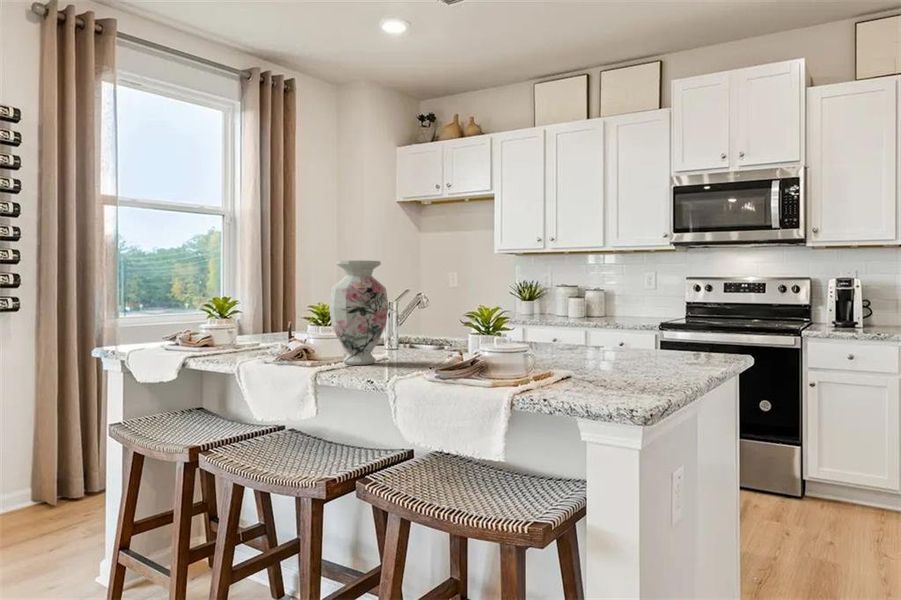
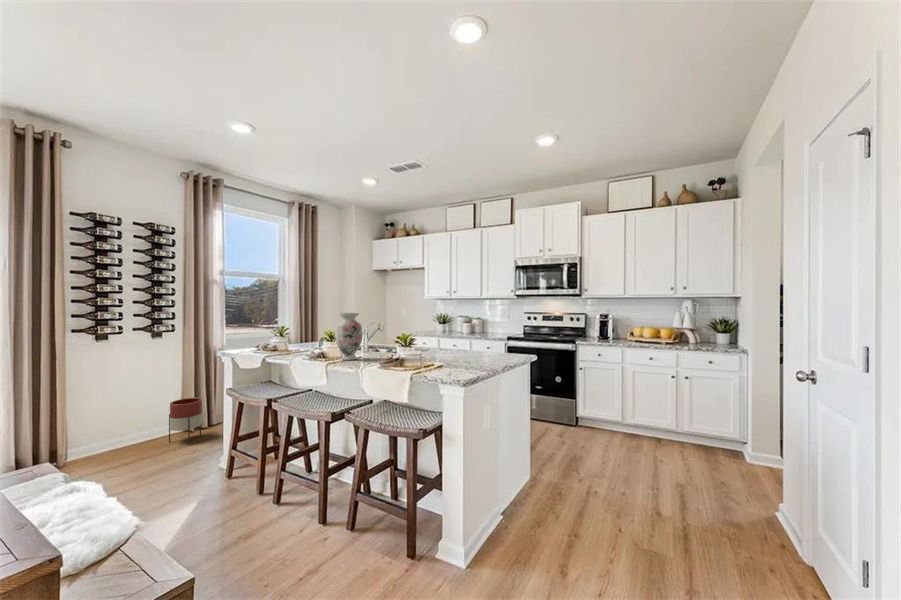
planter: none [16,440,76,530] -> present [169,398,202,444]

